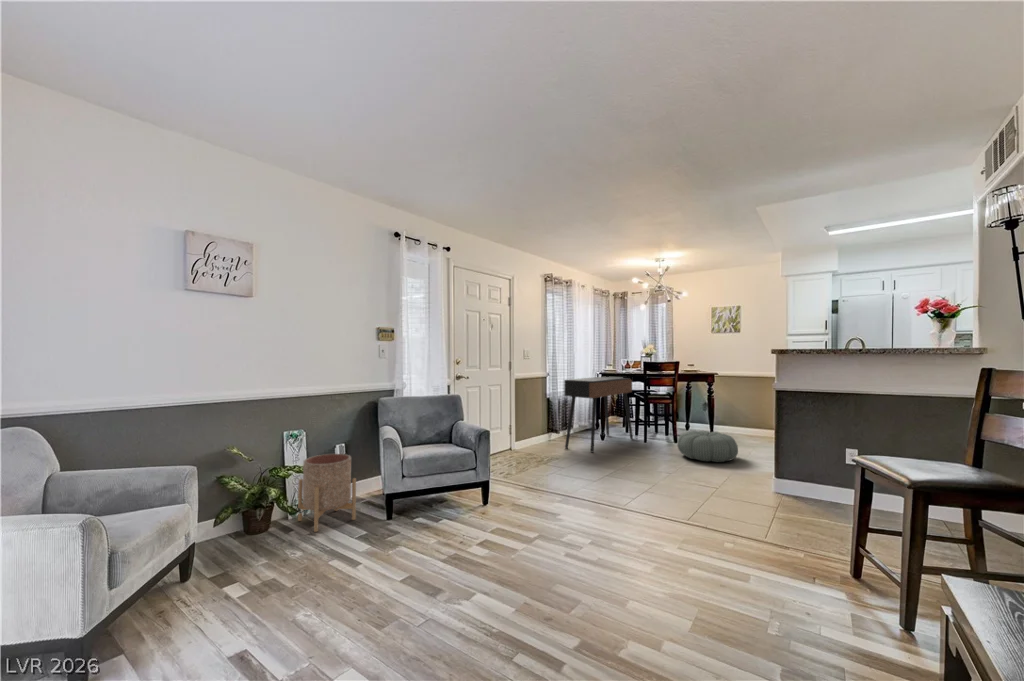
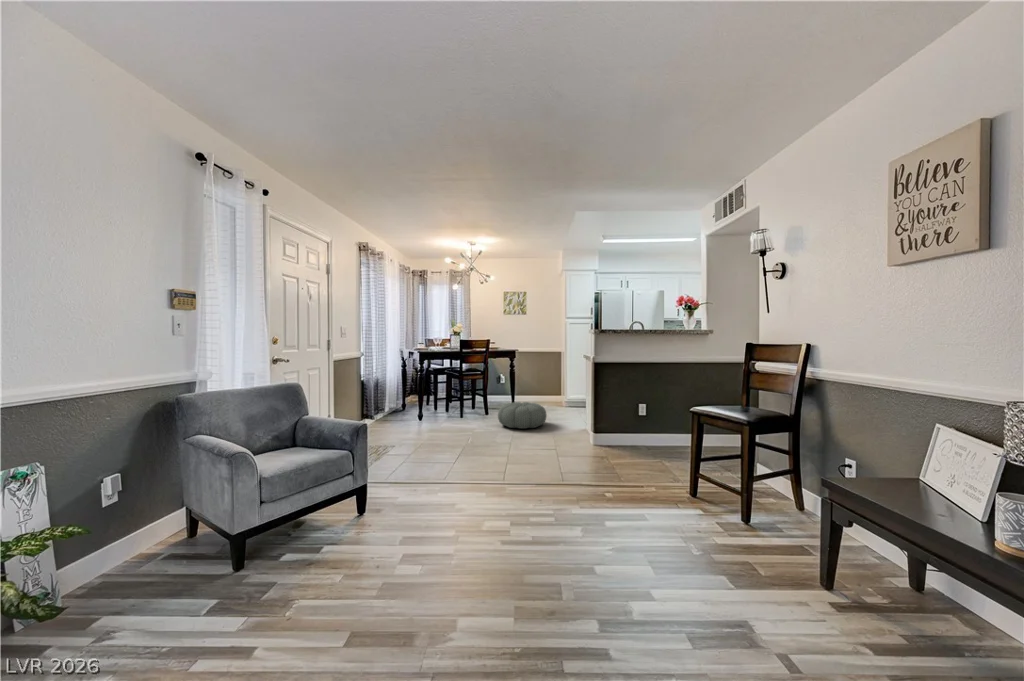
console table: present [564,376,633,452] -> none [388,356,445,435]
planter: present [298,454,356,532] -> none [42,491,173,632]

